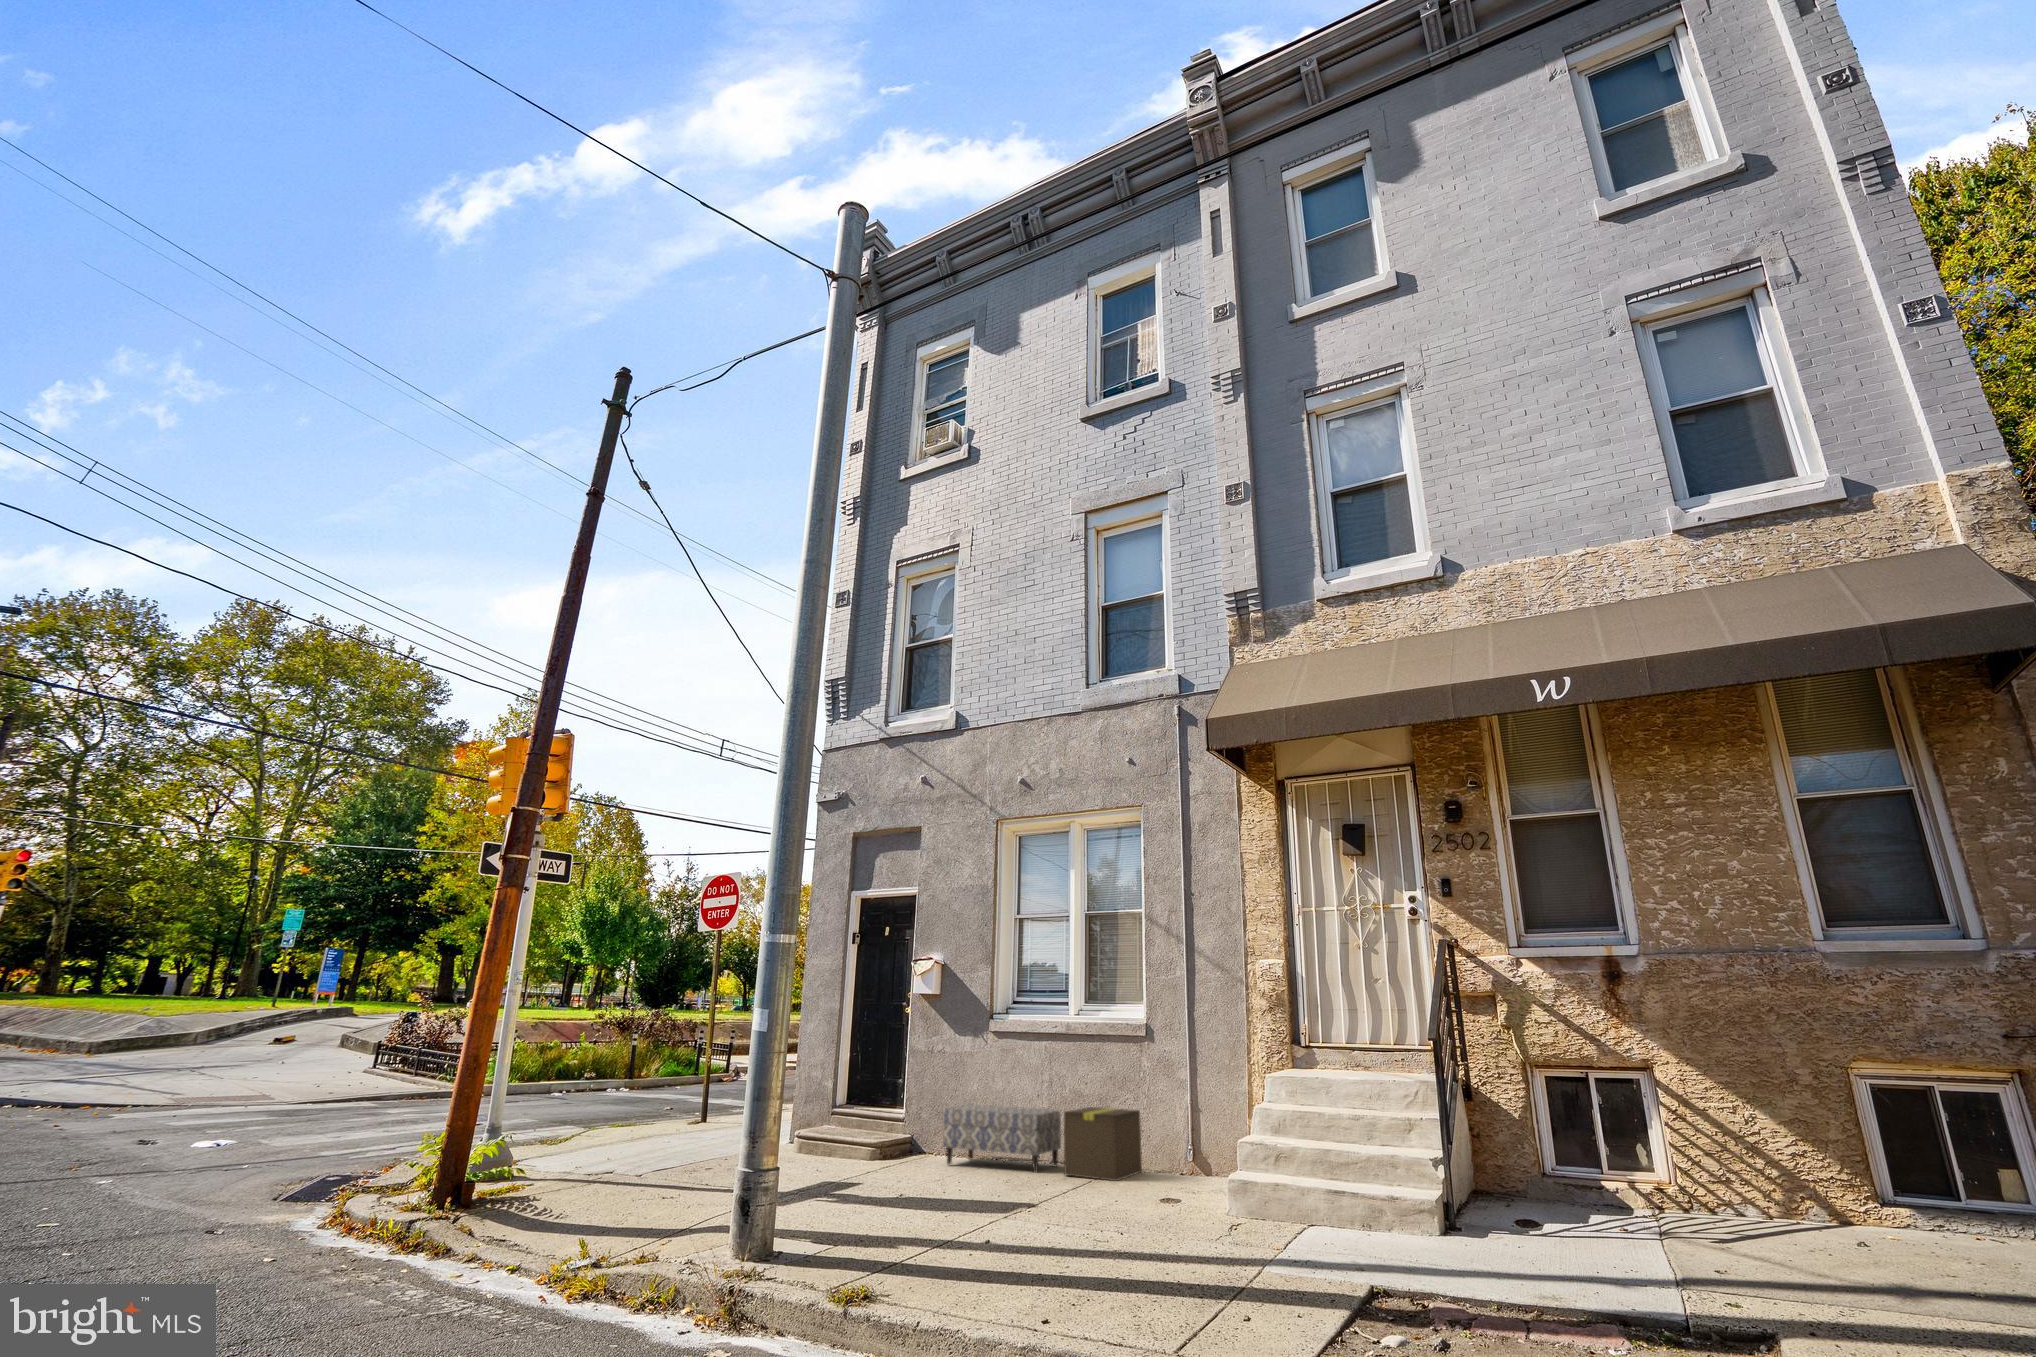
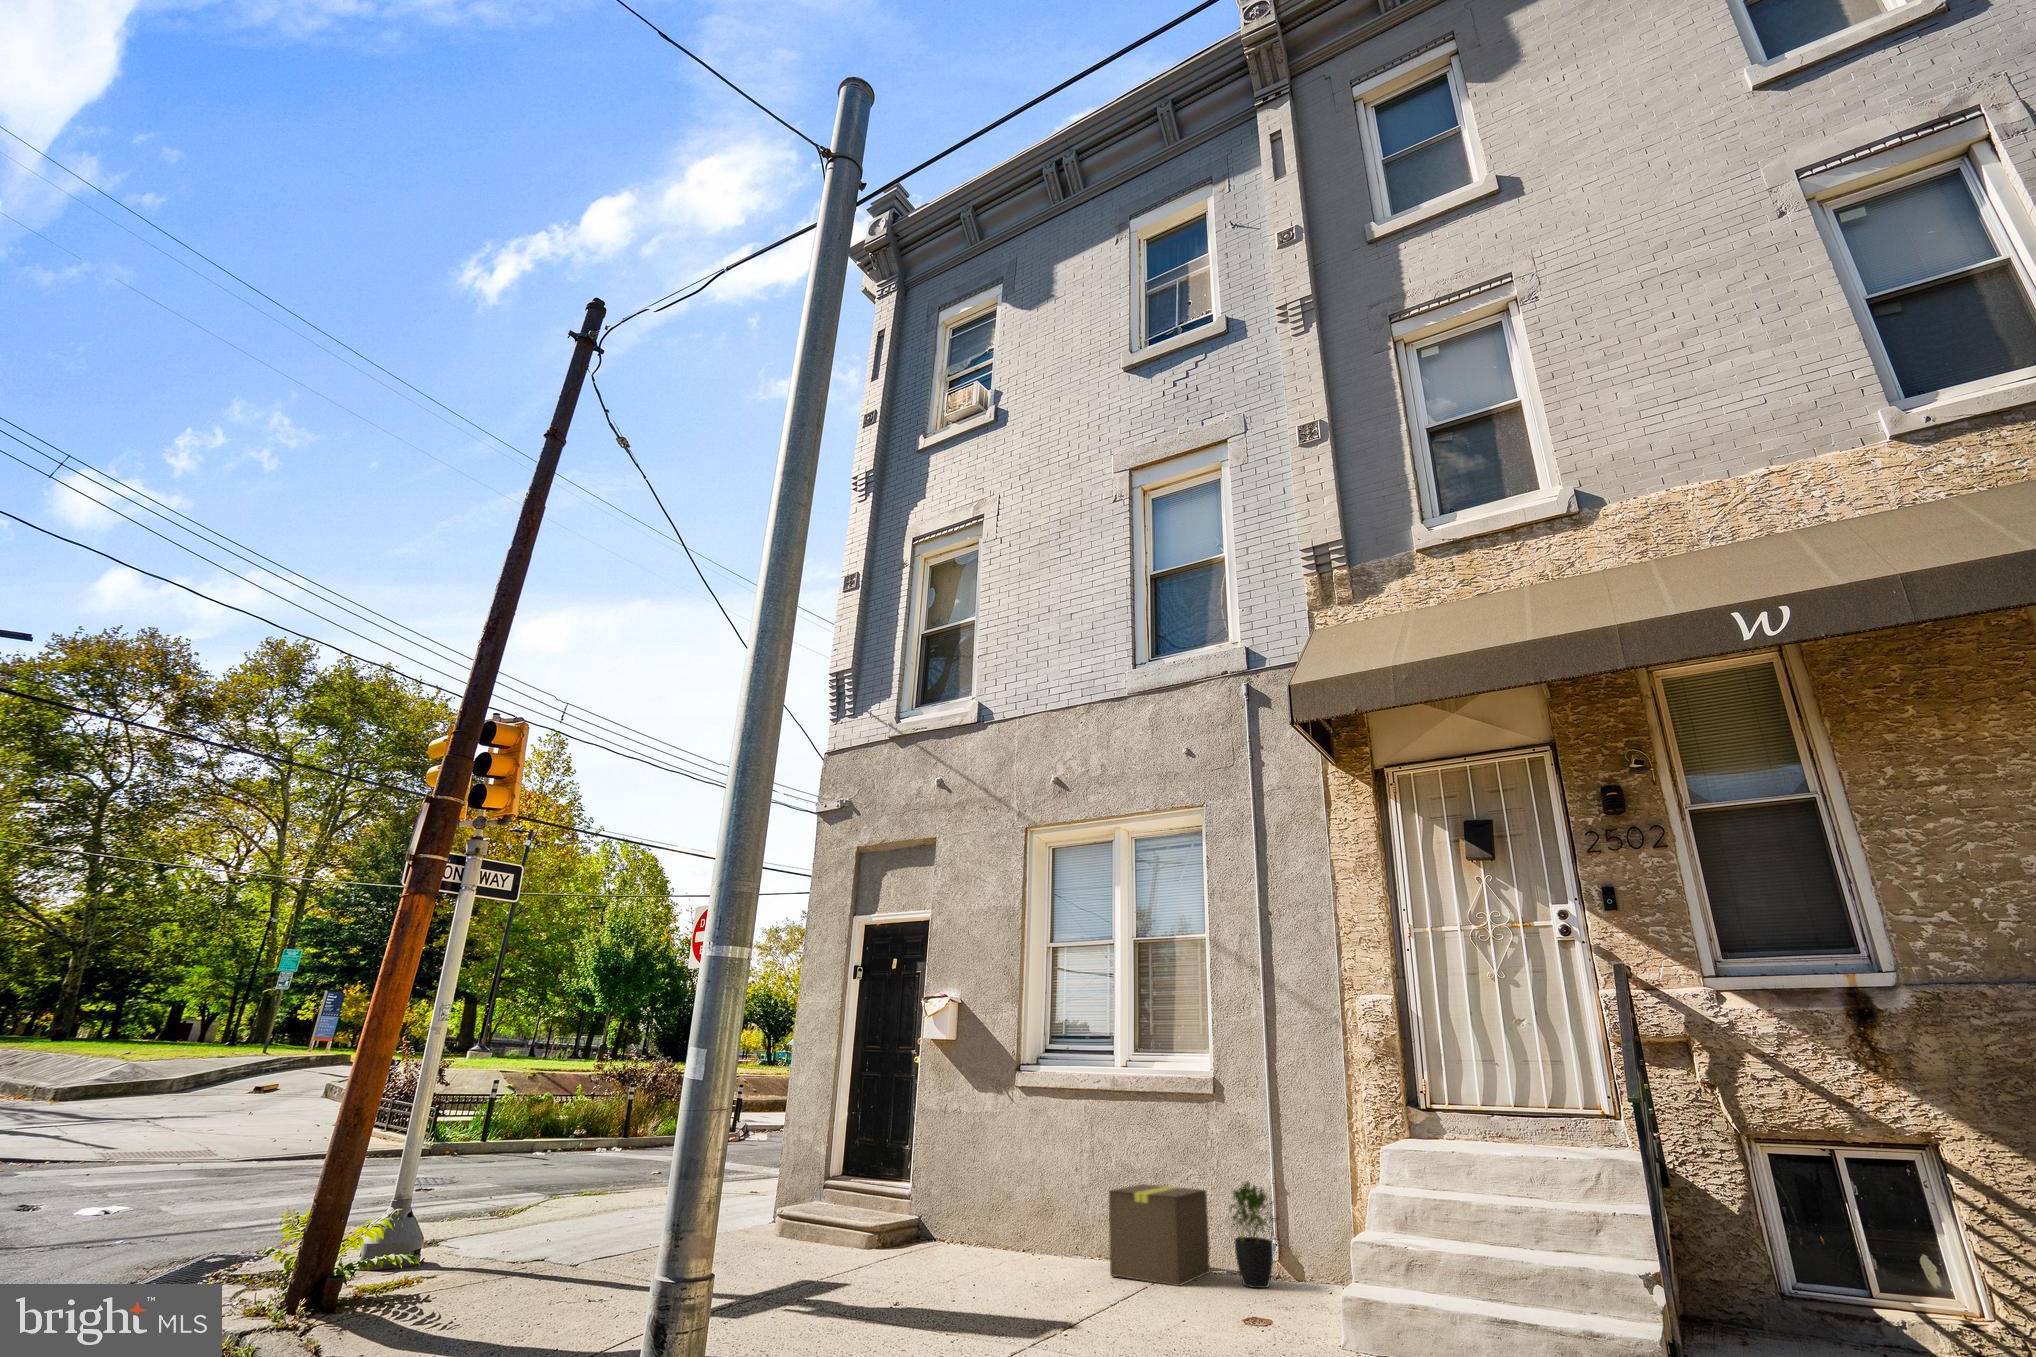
potted plant: none [1150,1102,1194,1181] -> present [1228,1182,1275,1288]
bench: present [943,1104,1061,1173] -> none [956,1177,1105,1272]

